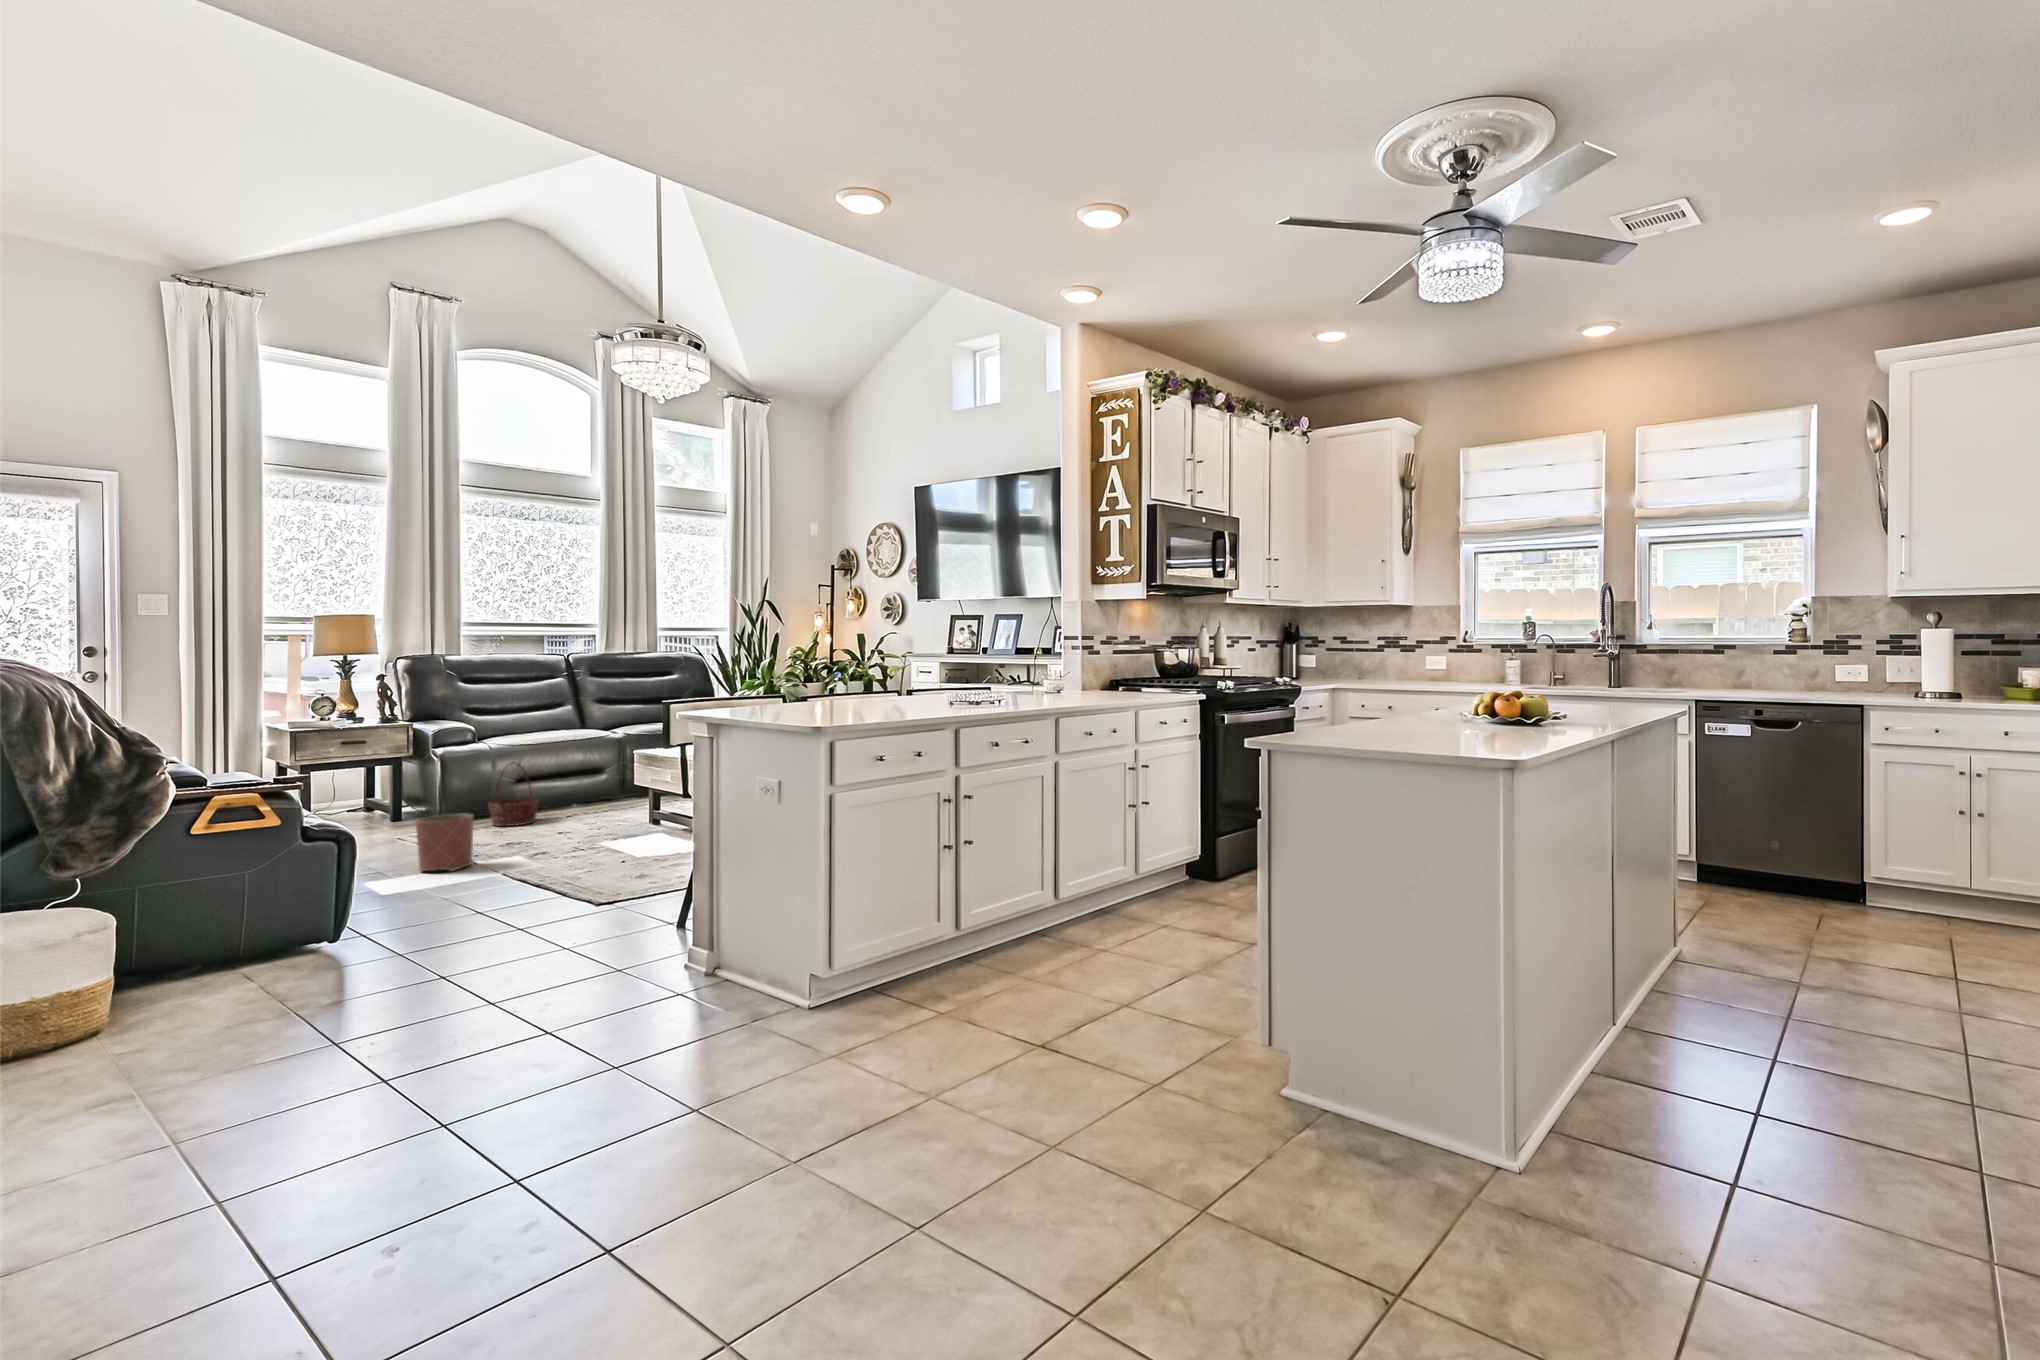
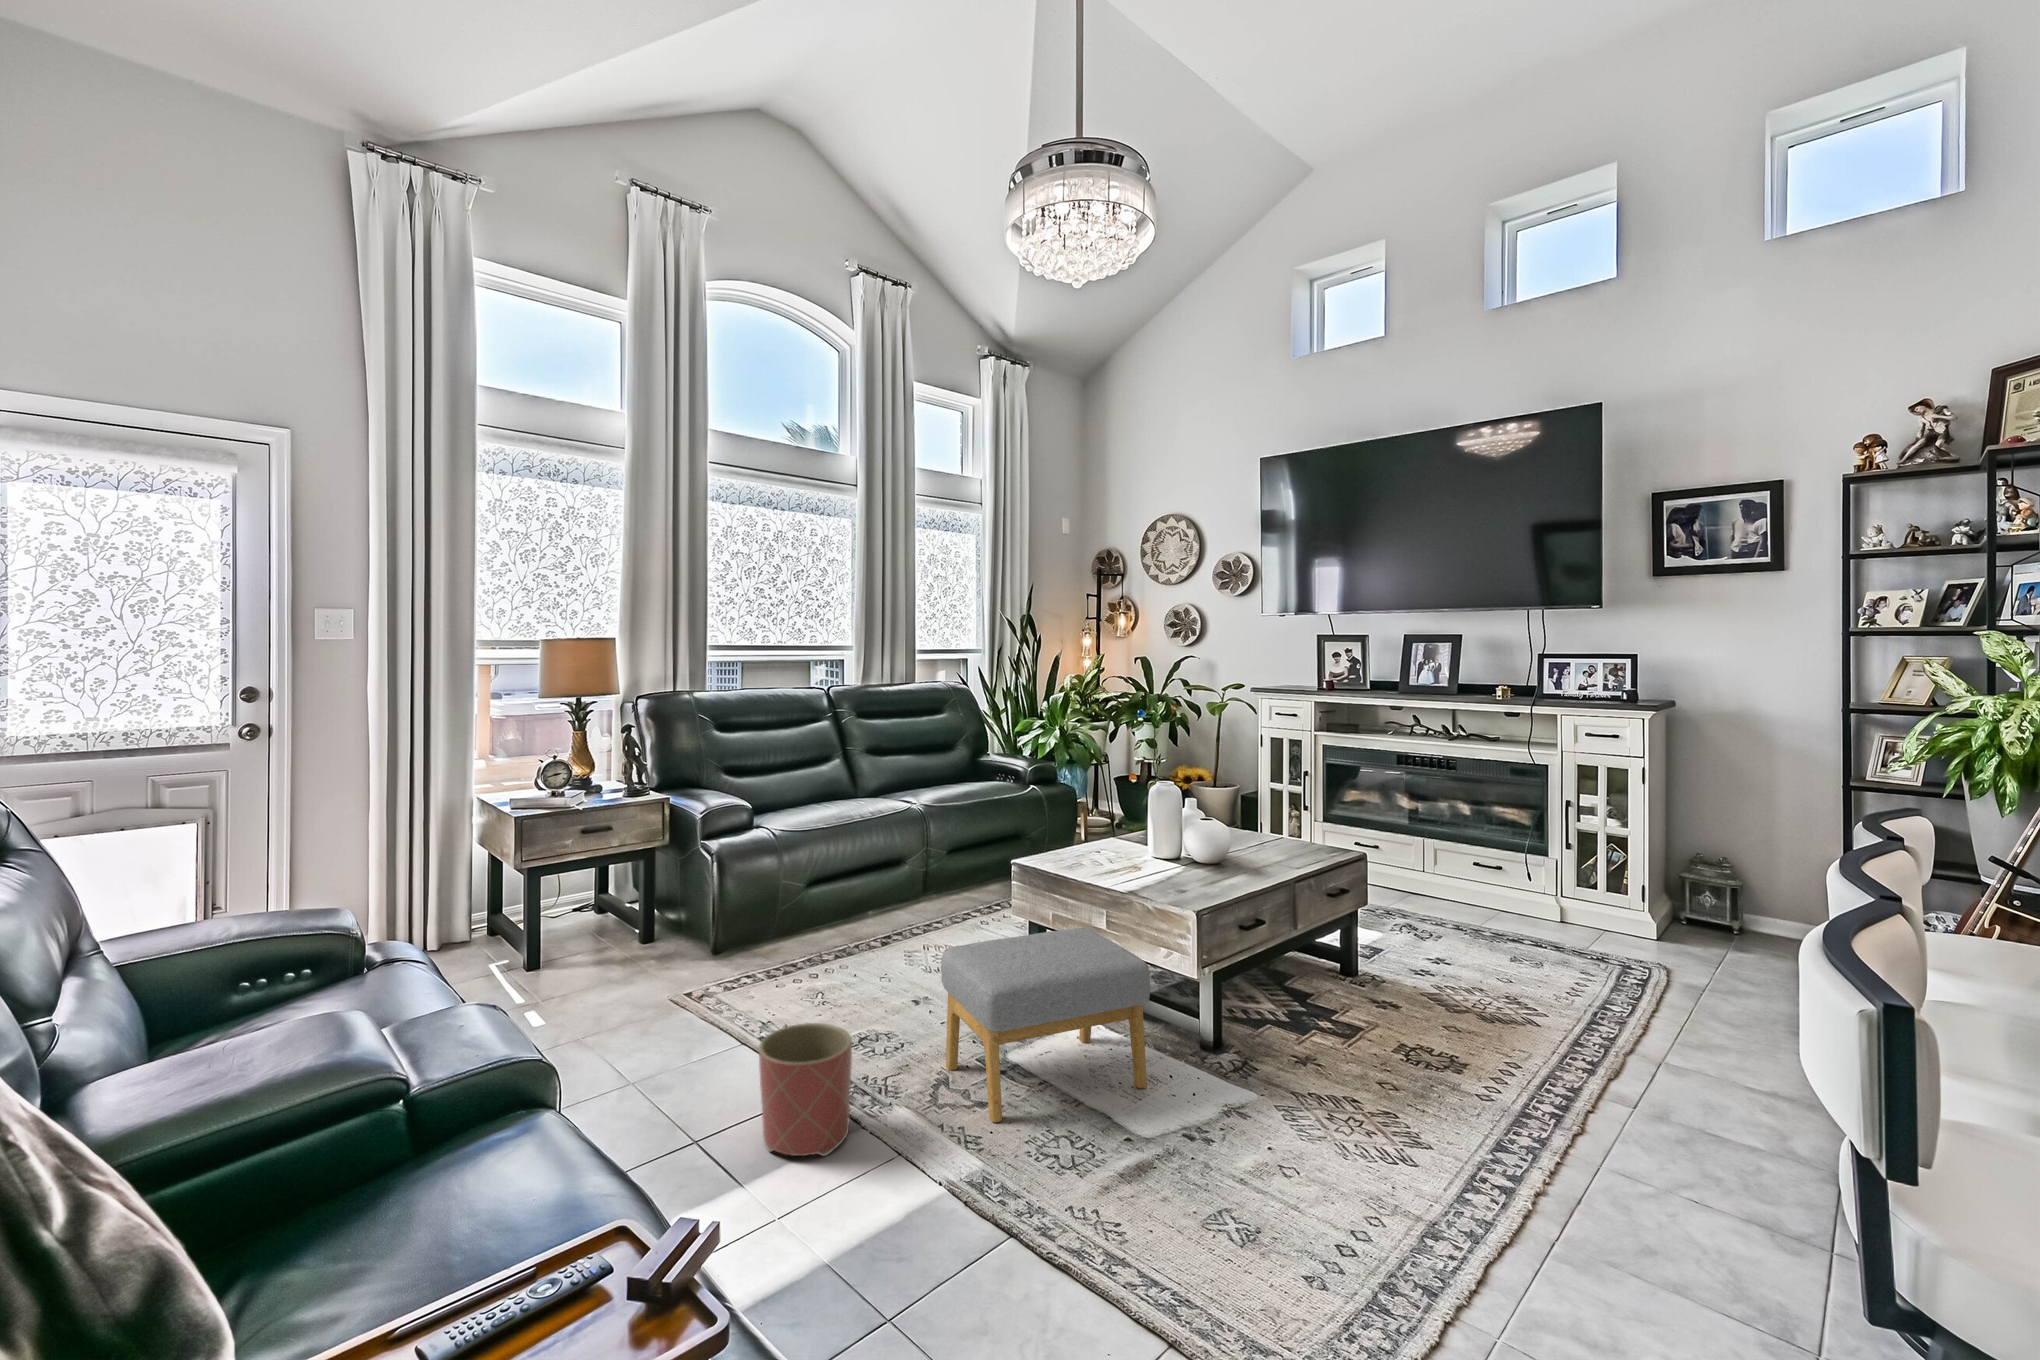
basket: present [489,764,539,826] -> none [782,865,852,967]
footstool: none [548,774,663,860] -> present [941,928,1150,1122]

